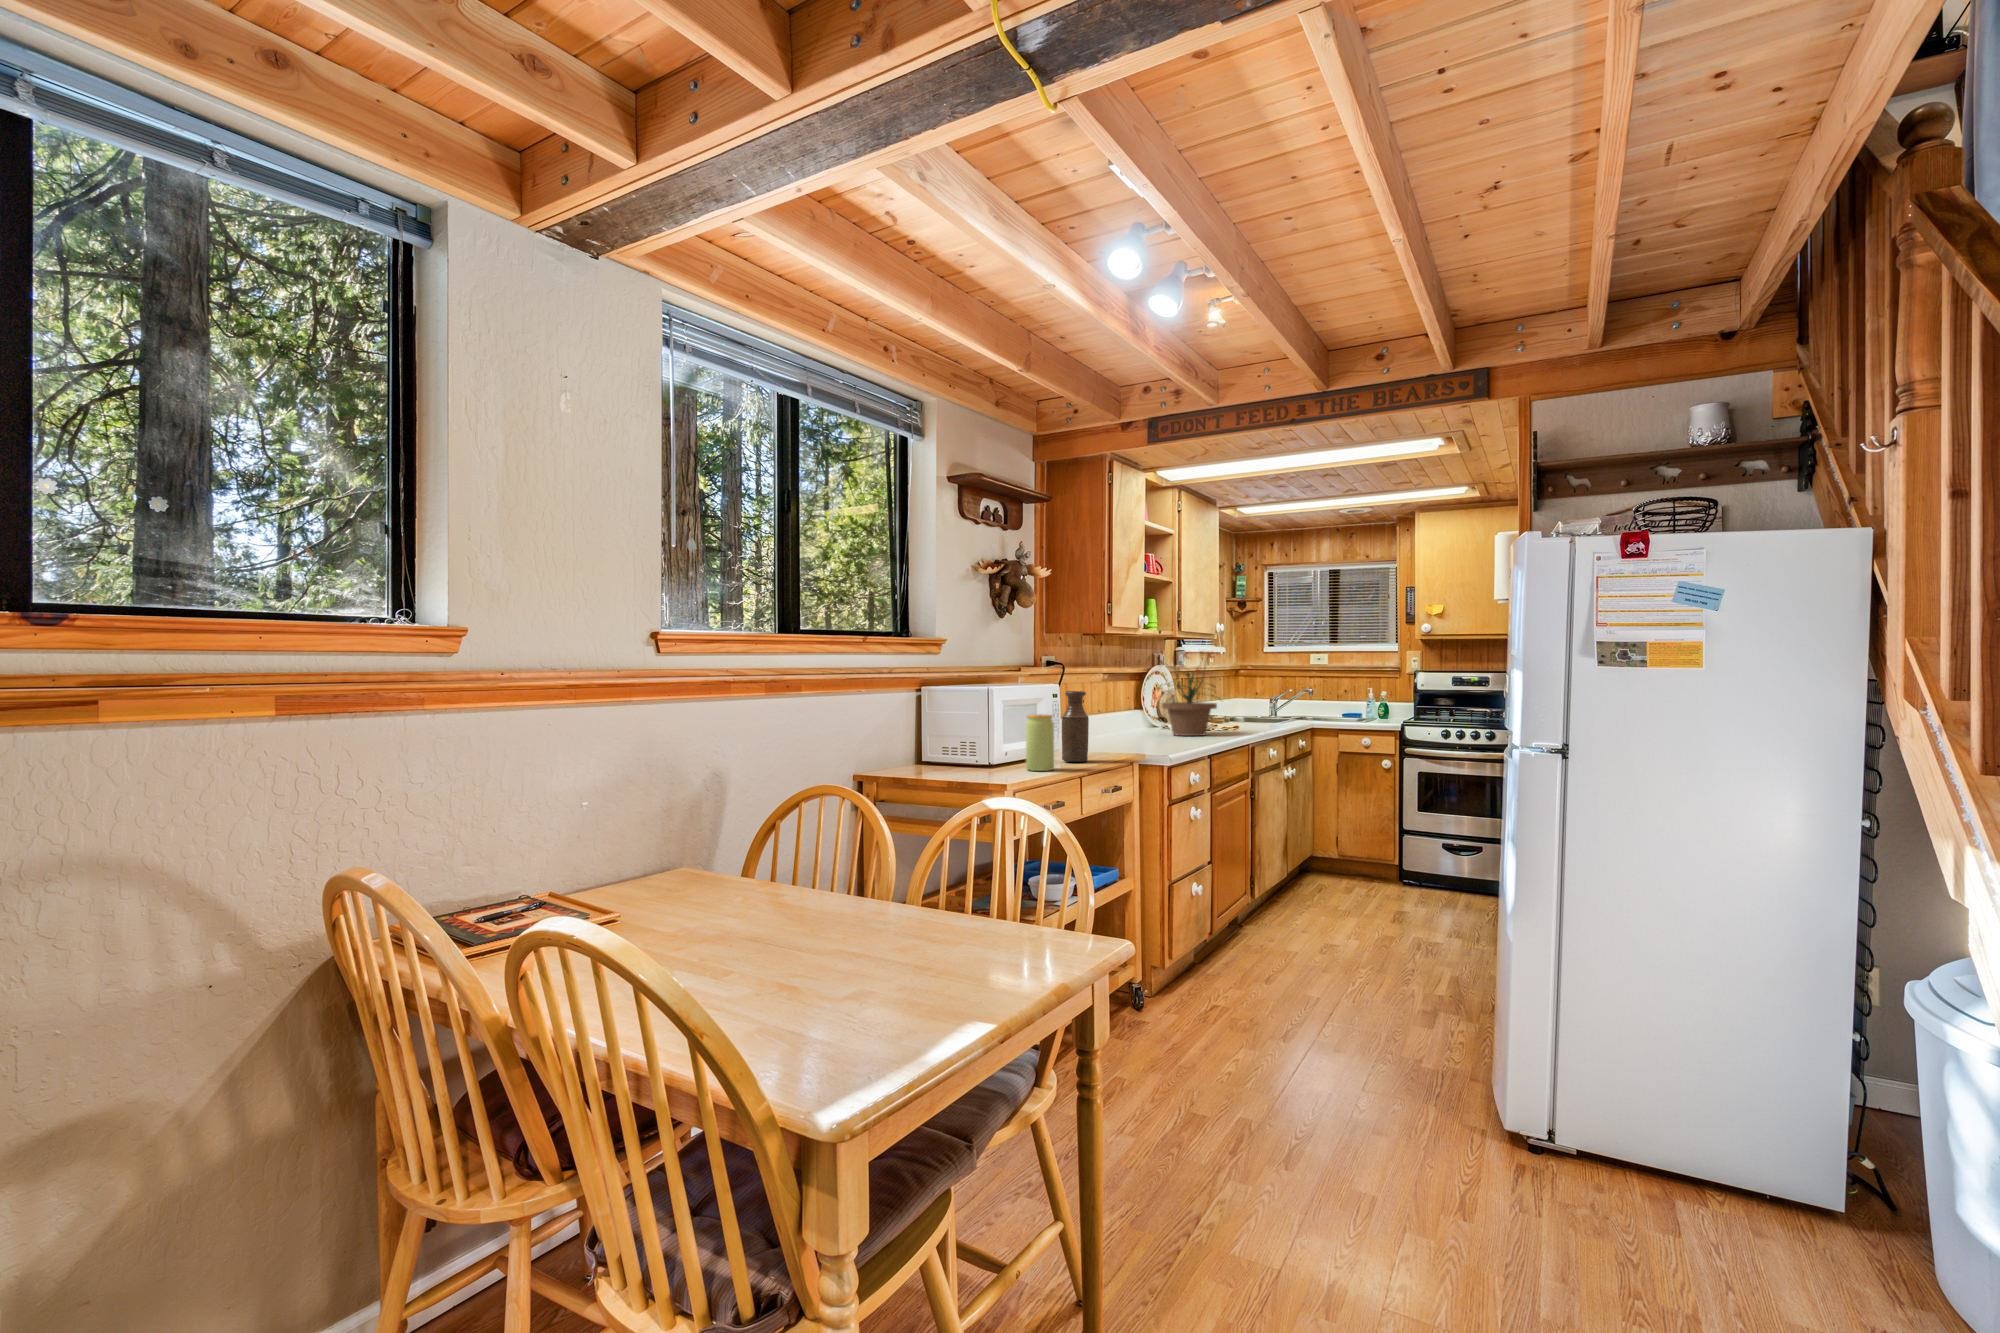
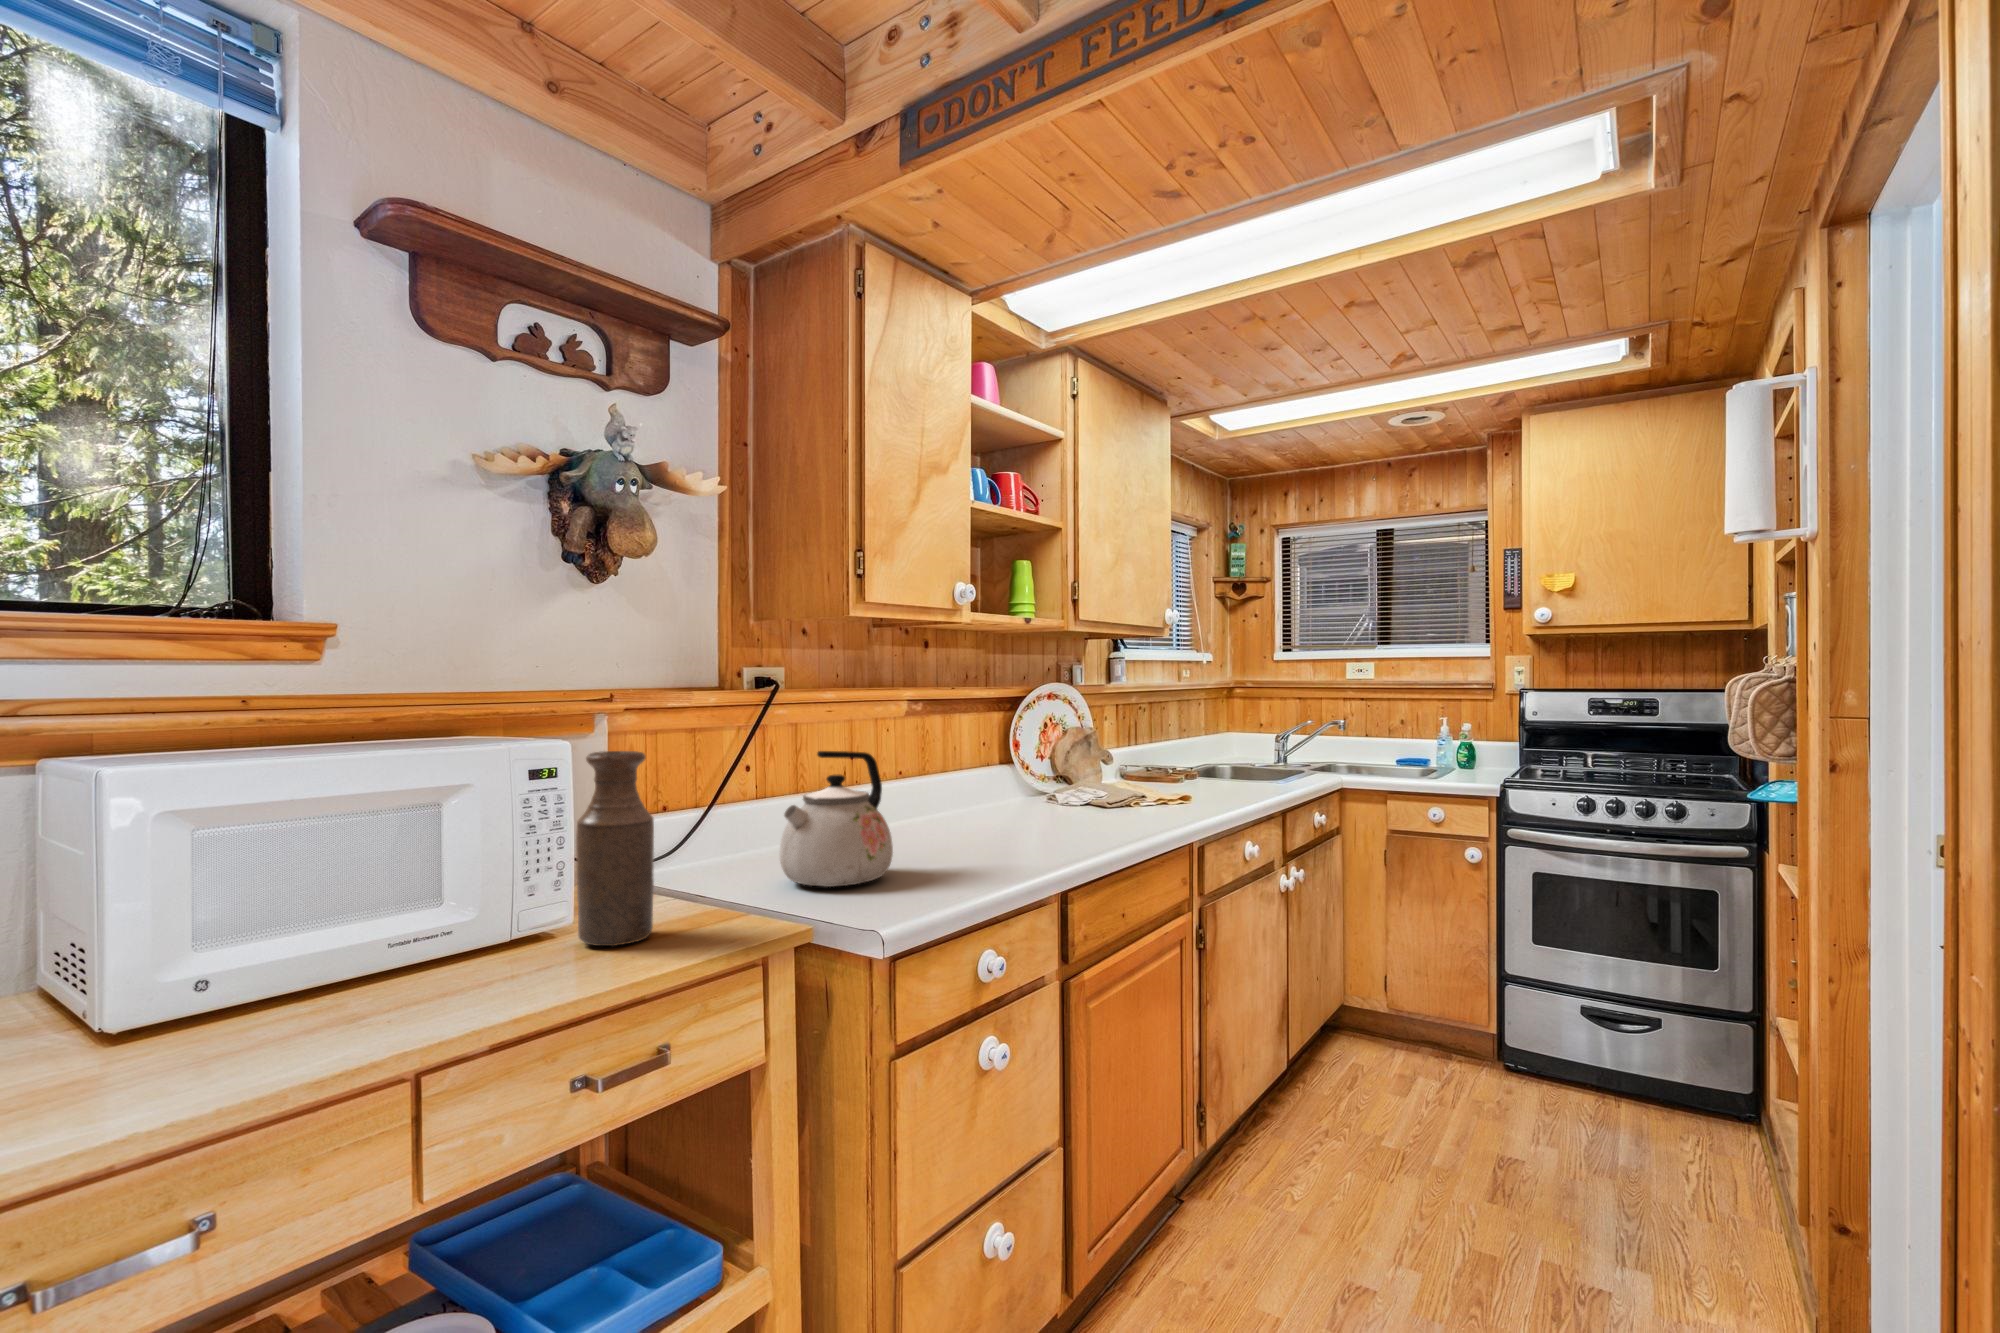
potted plant: present [1158,651,1217,736] -> none [1004,649,1132,823]
kettle: none [1098,695,1146,751] -> present [779,751,893,887]
jar: present [1026,714,1054,771] -> none [356,827,455,1008]

